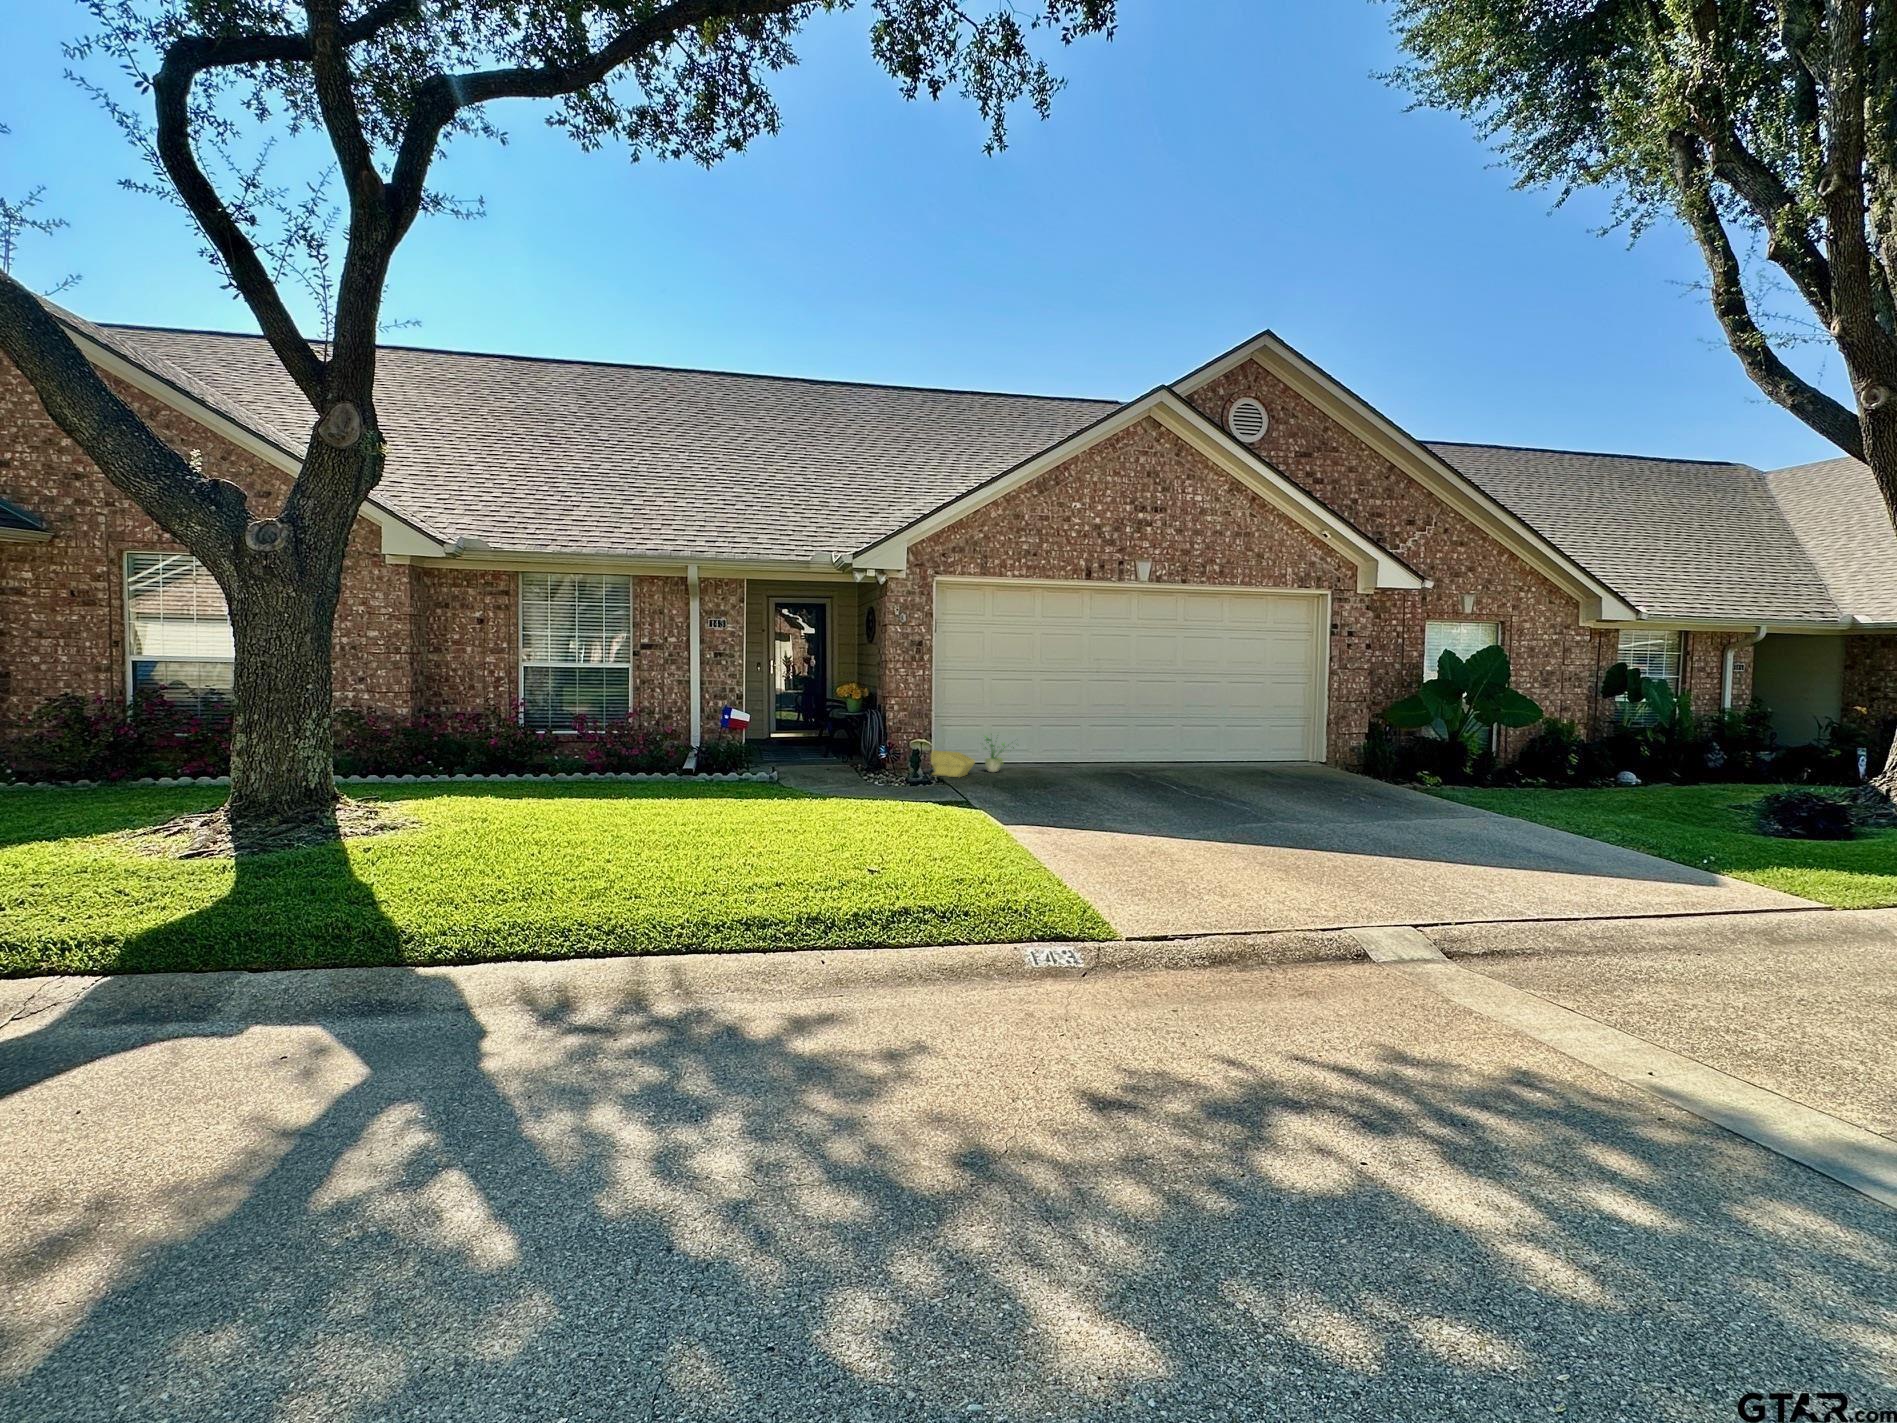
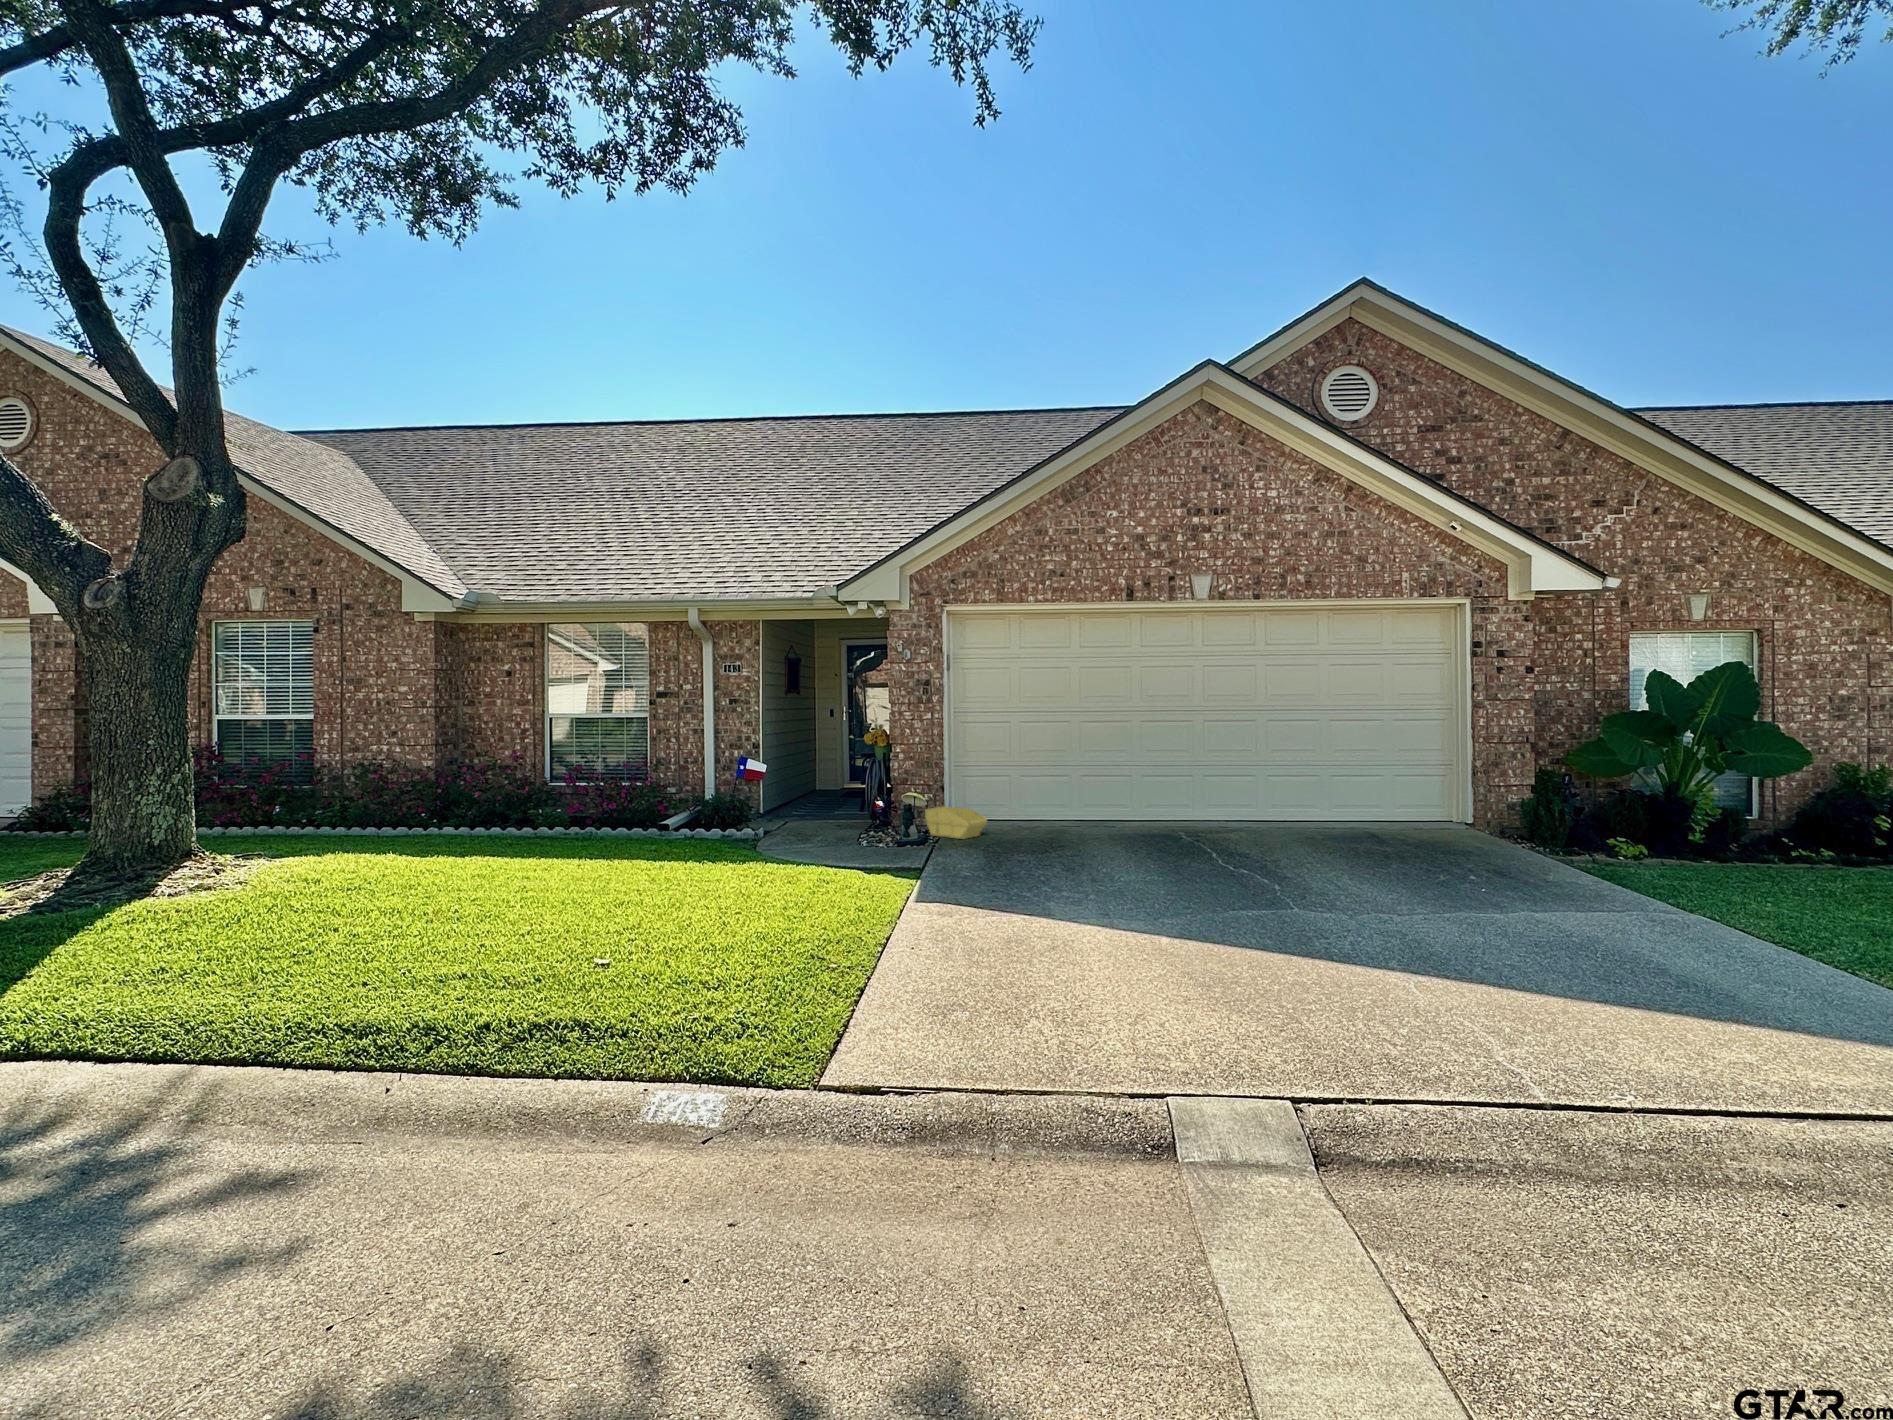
potted plant: present [985,737,1014,772] -> none [998,778,1051,833]

